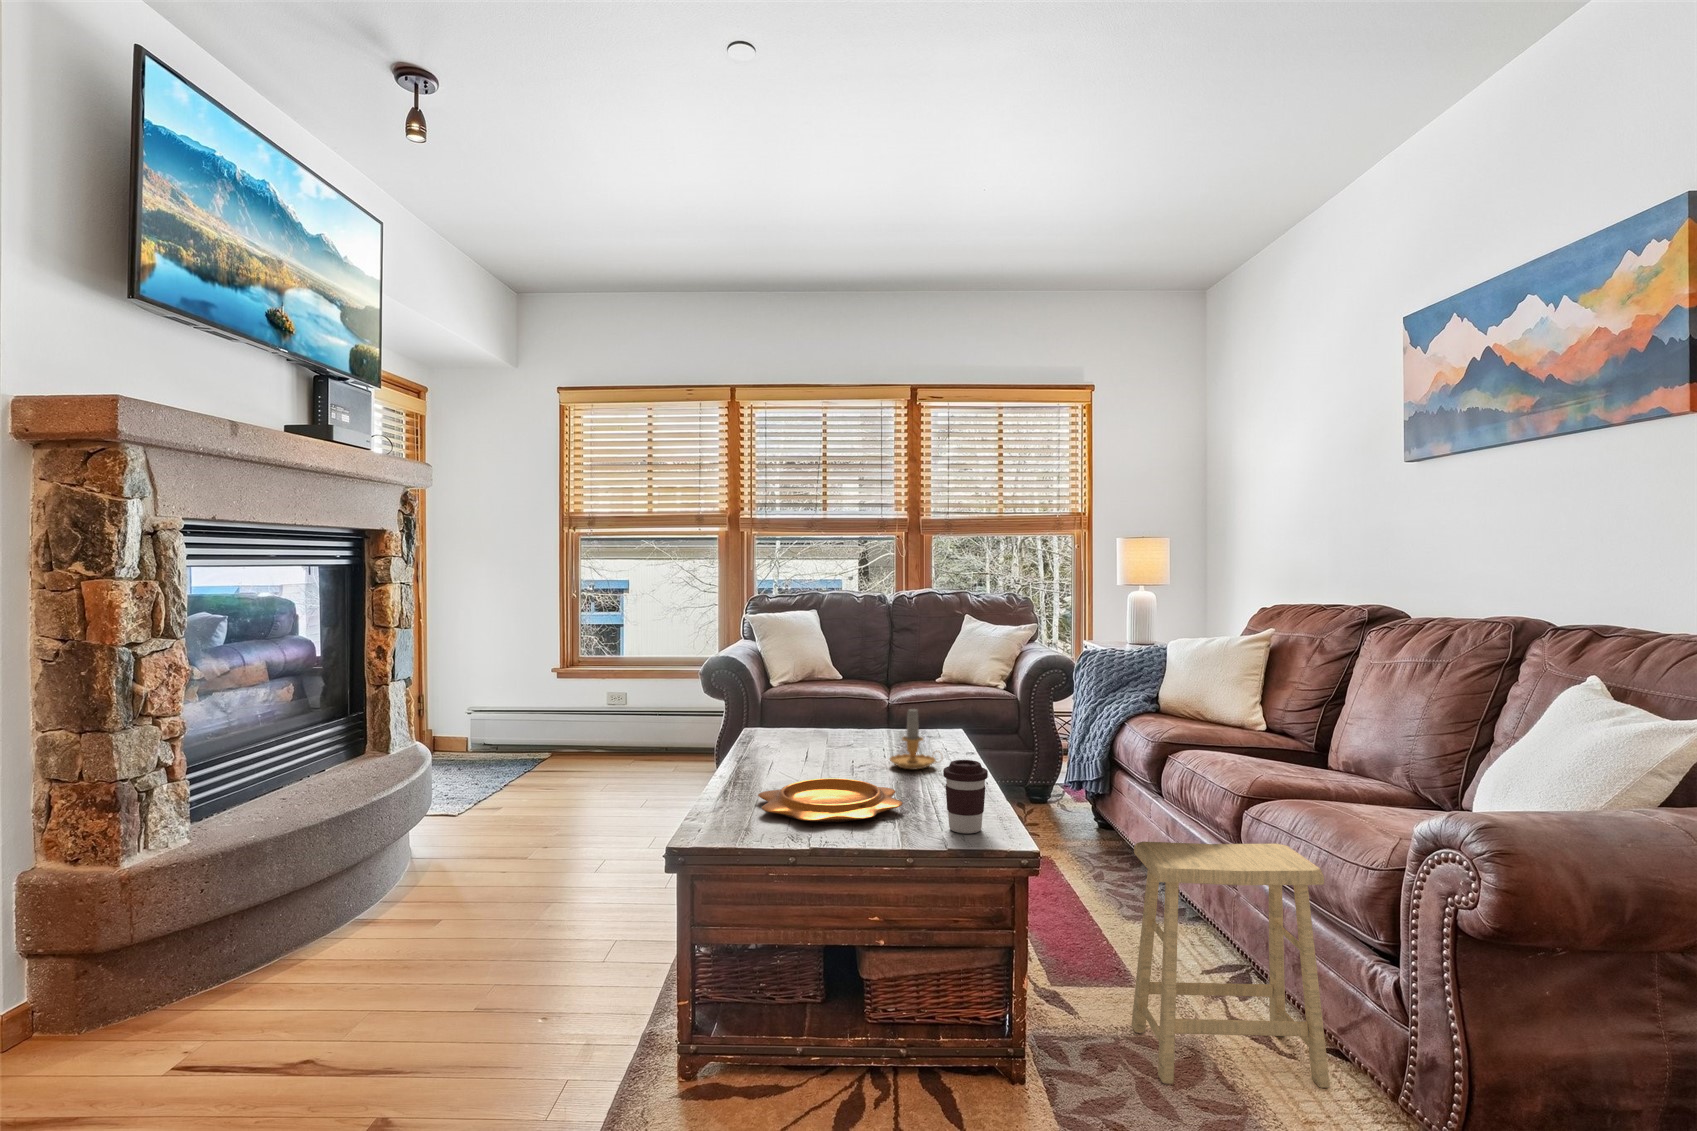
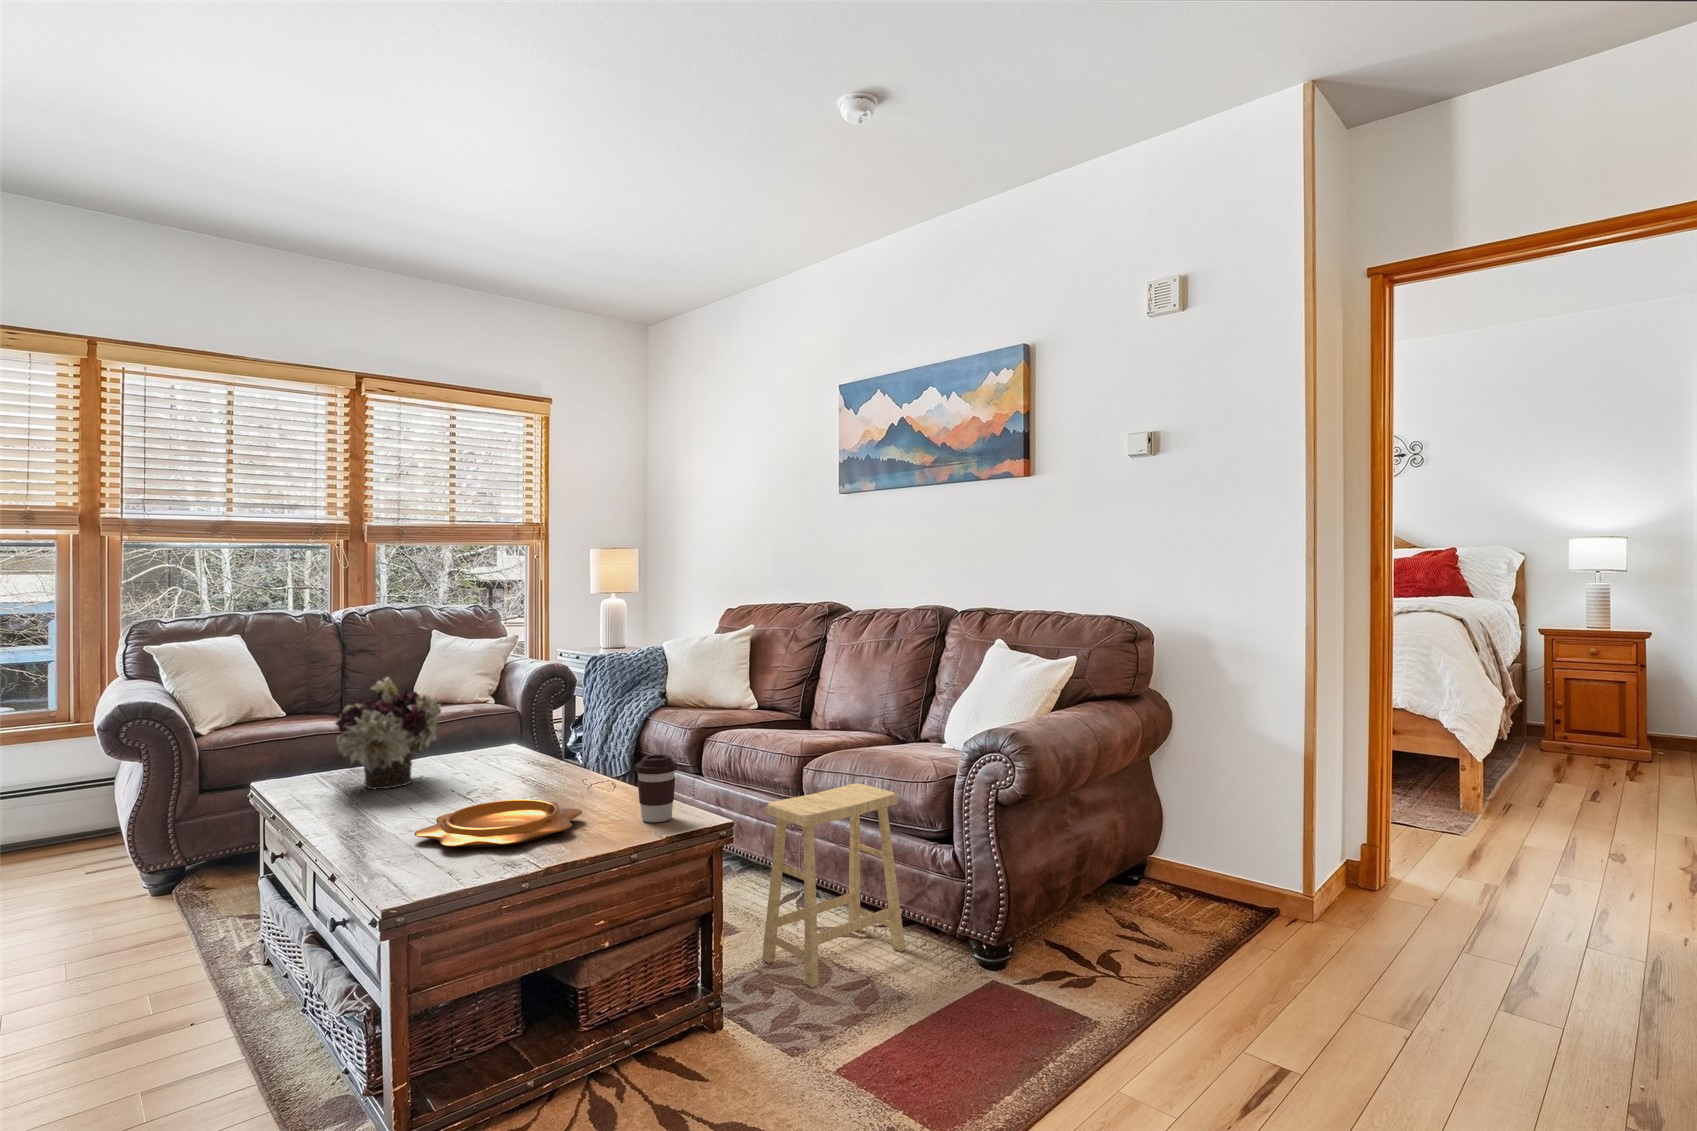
flower arrangement: none [774,653,863,751] -> present [335,677,441,789]
candle: present [890,709,940,769] -> none [498,720,560,786]

